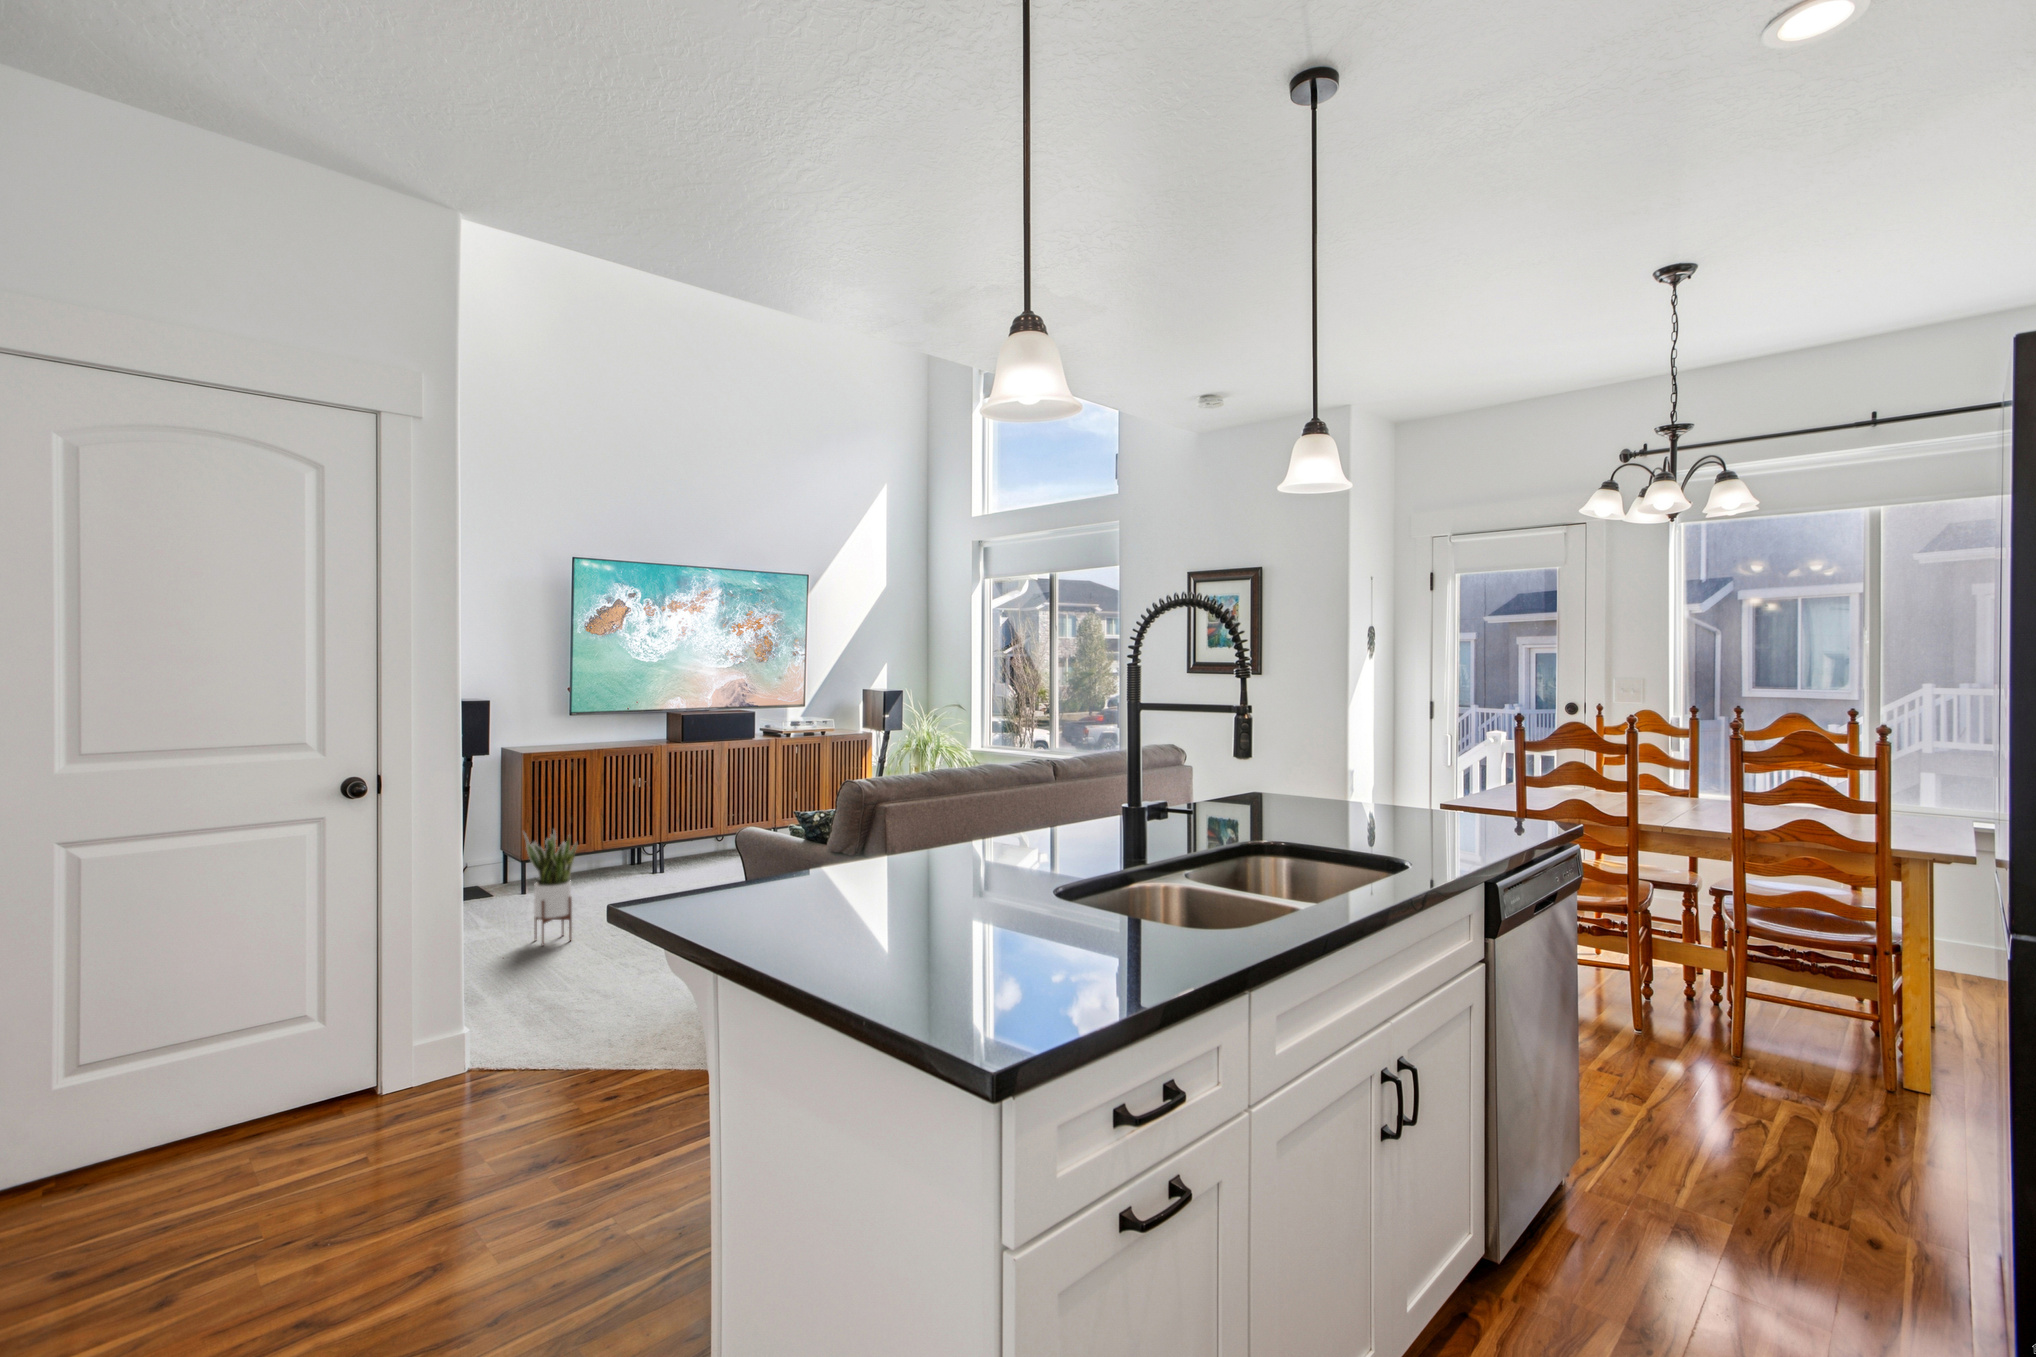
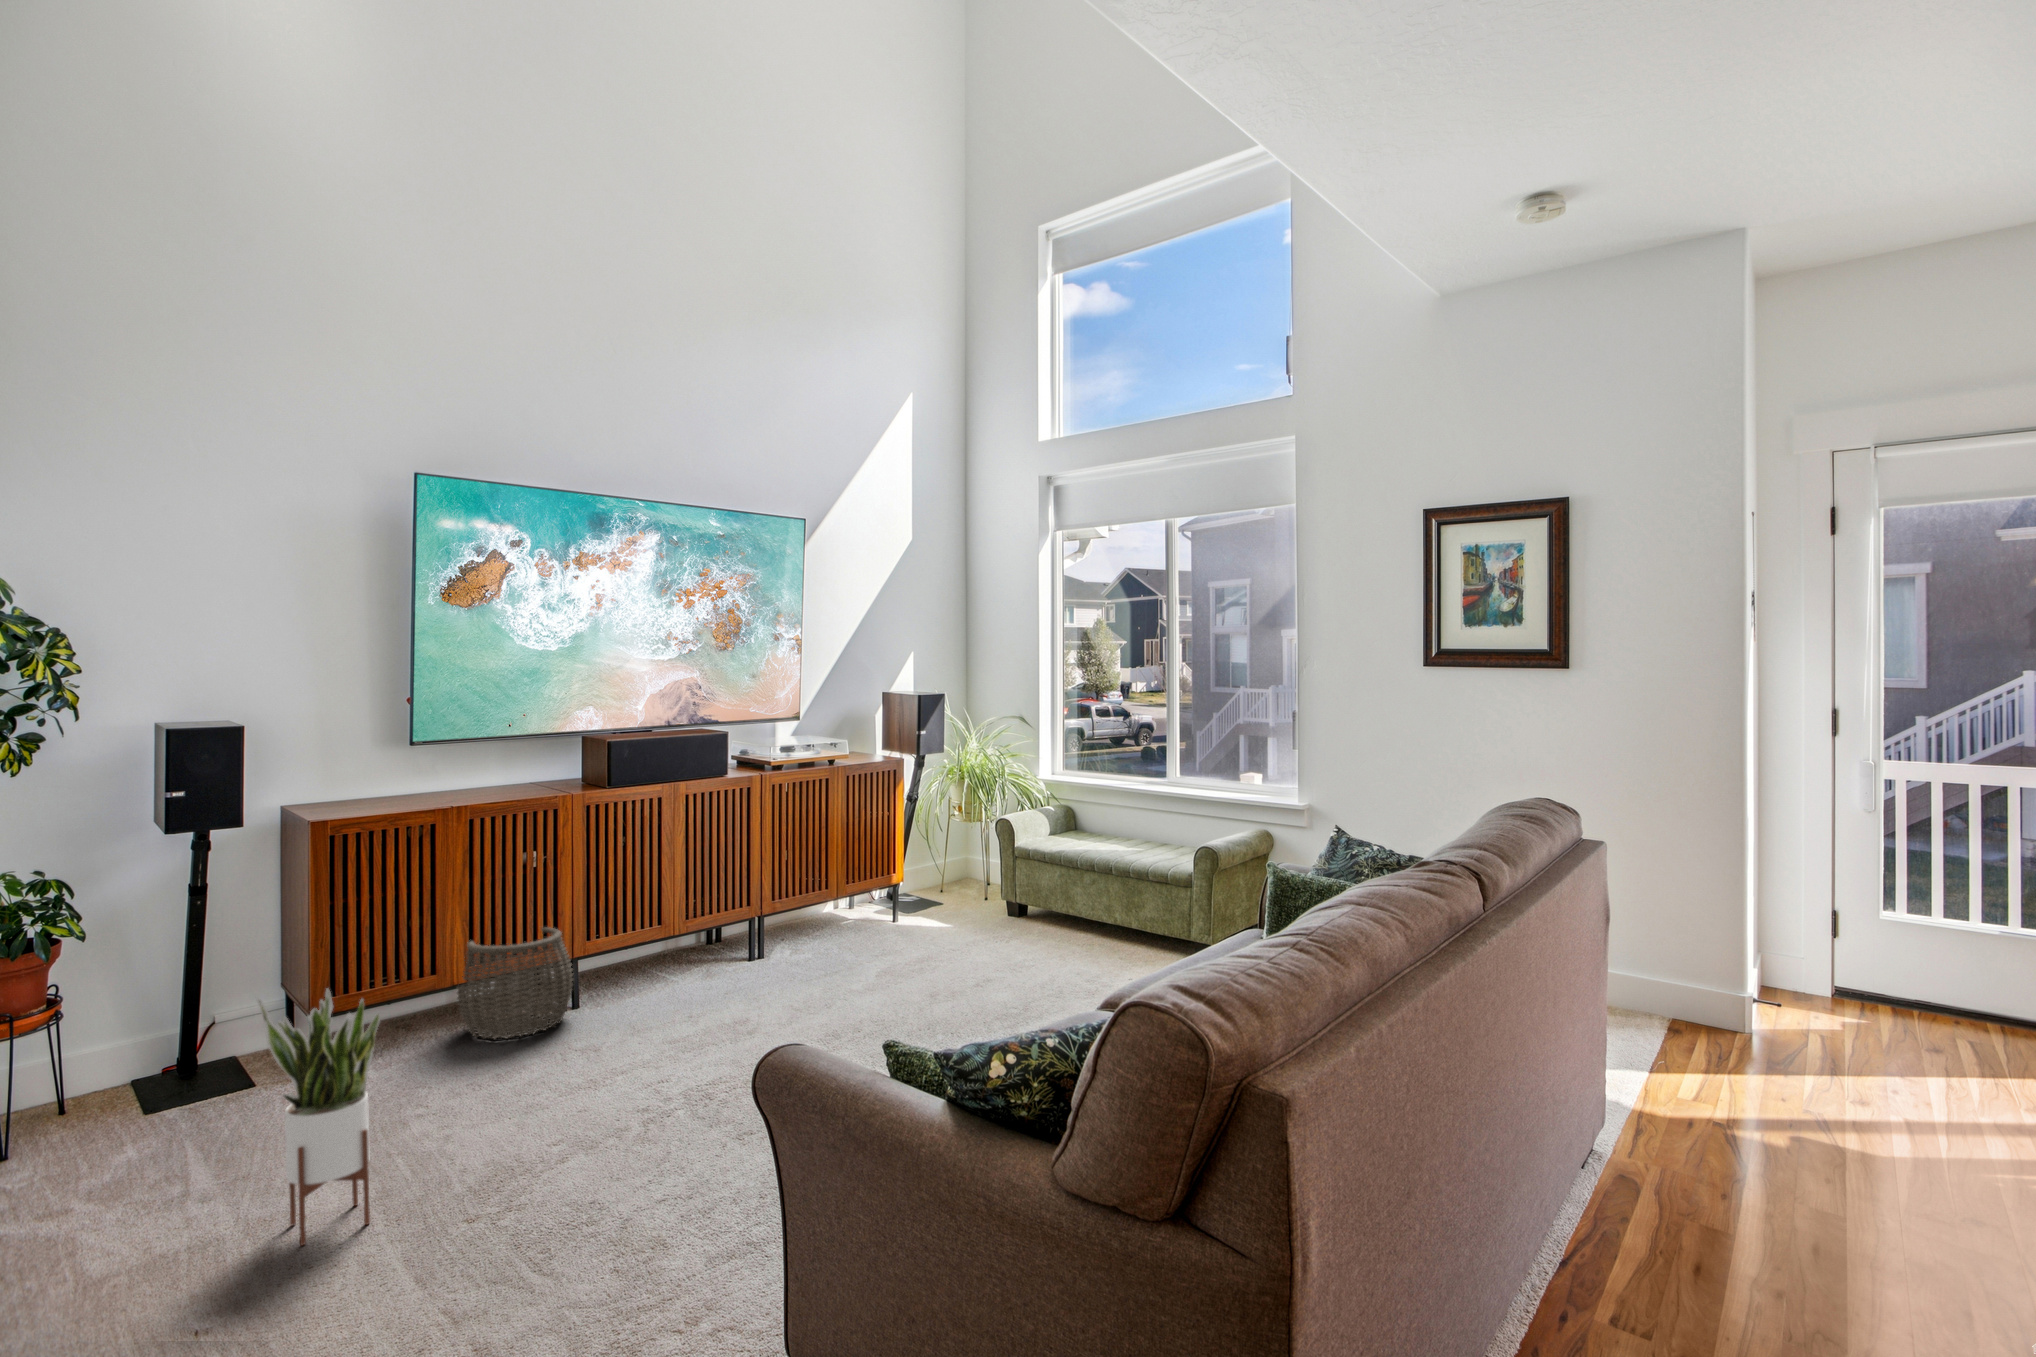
woven basket: none [598,823,663,883] -> present [457,927,573,1039]

